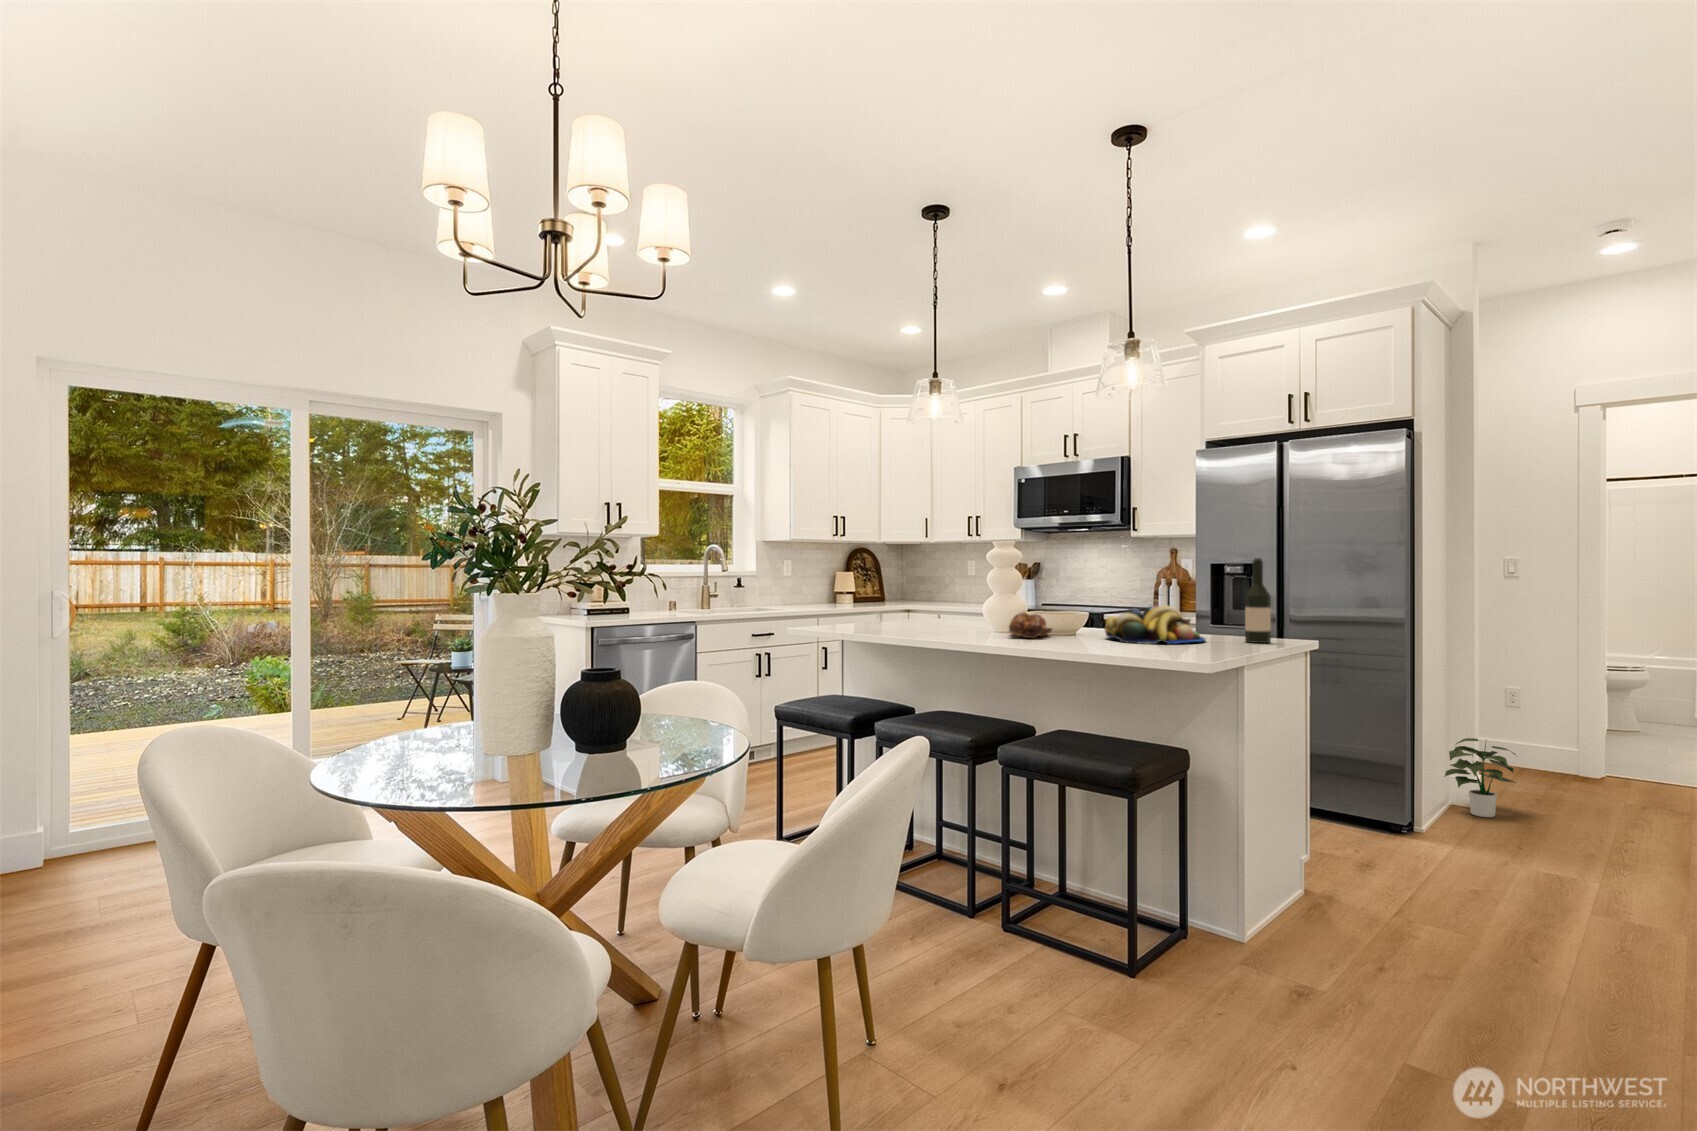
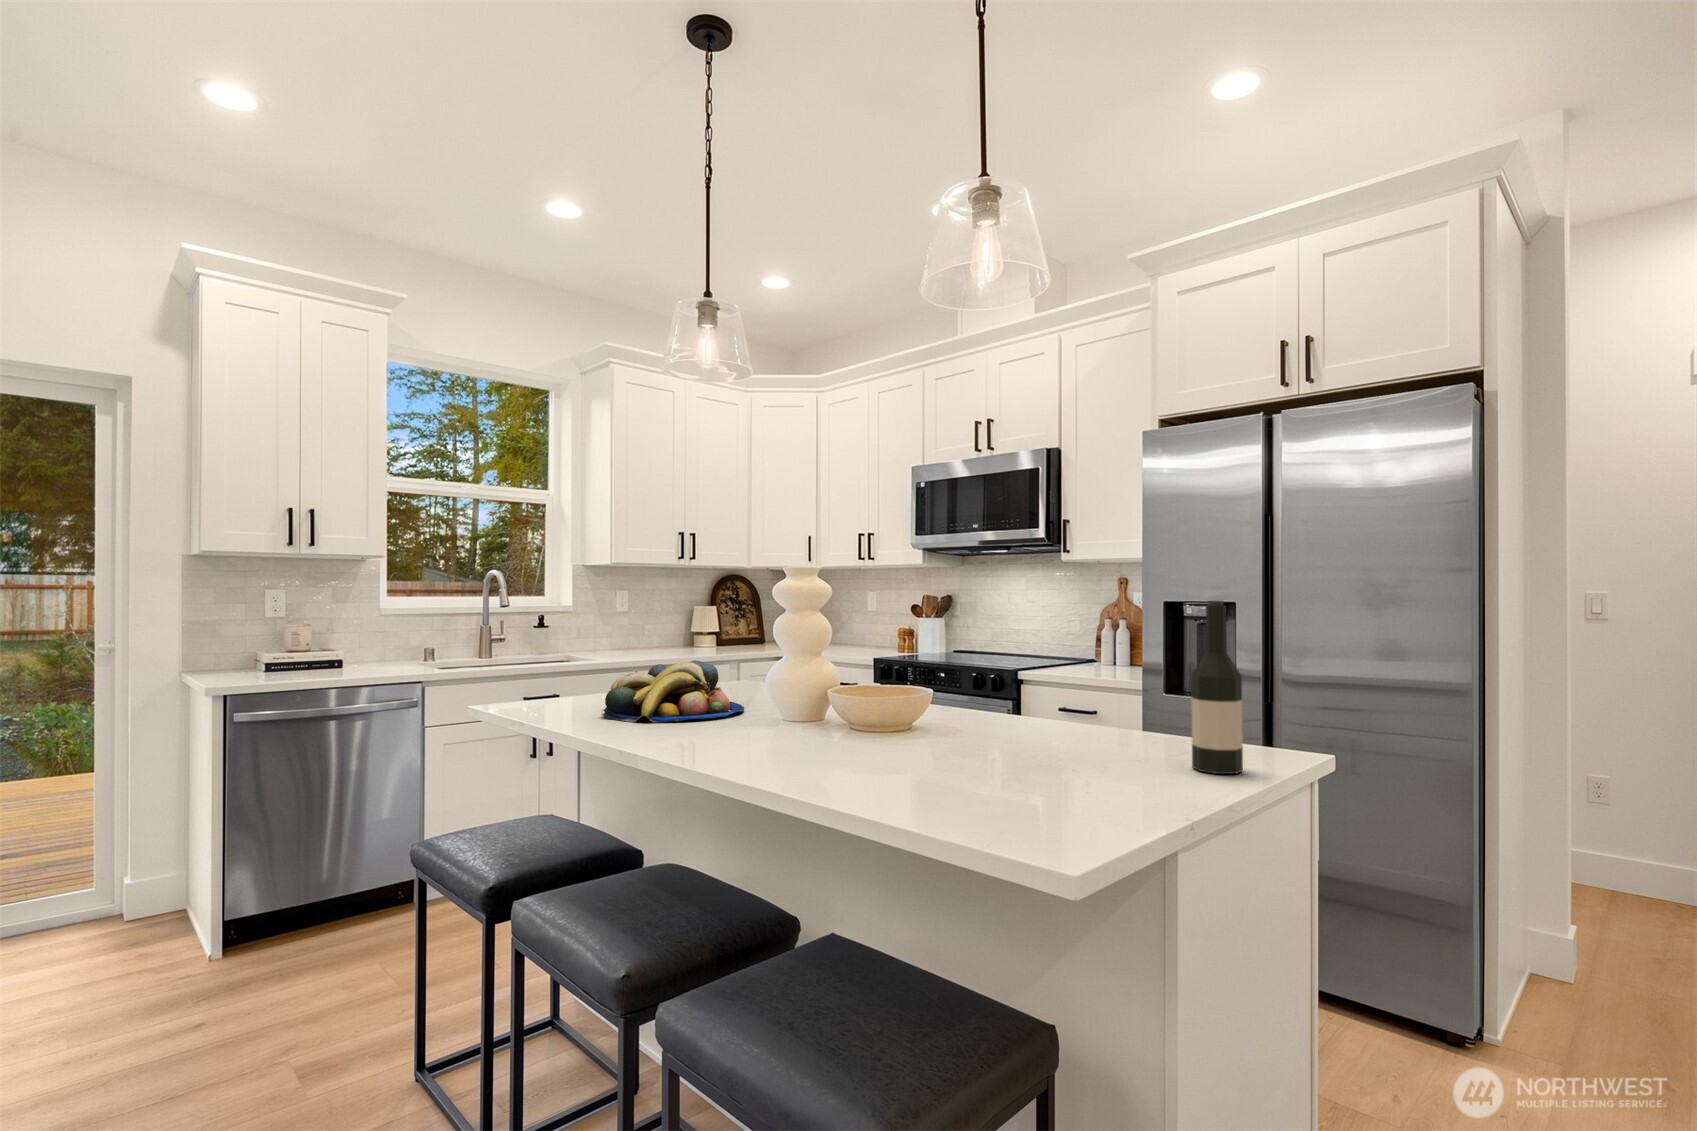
fruit bowl: present [1105,605,1205,644] -> present [604,660,744,722]
bread loaf: present [1009,613,1052,638] -> none [740,698,838,753]
potted plant: present [1444,738,1516,817] -> none [1537,884,1663,1024]

